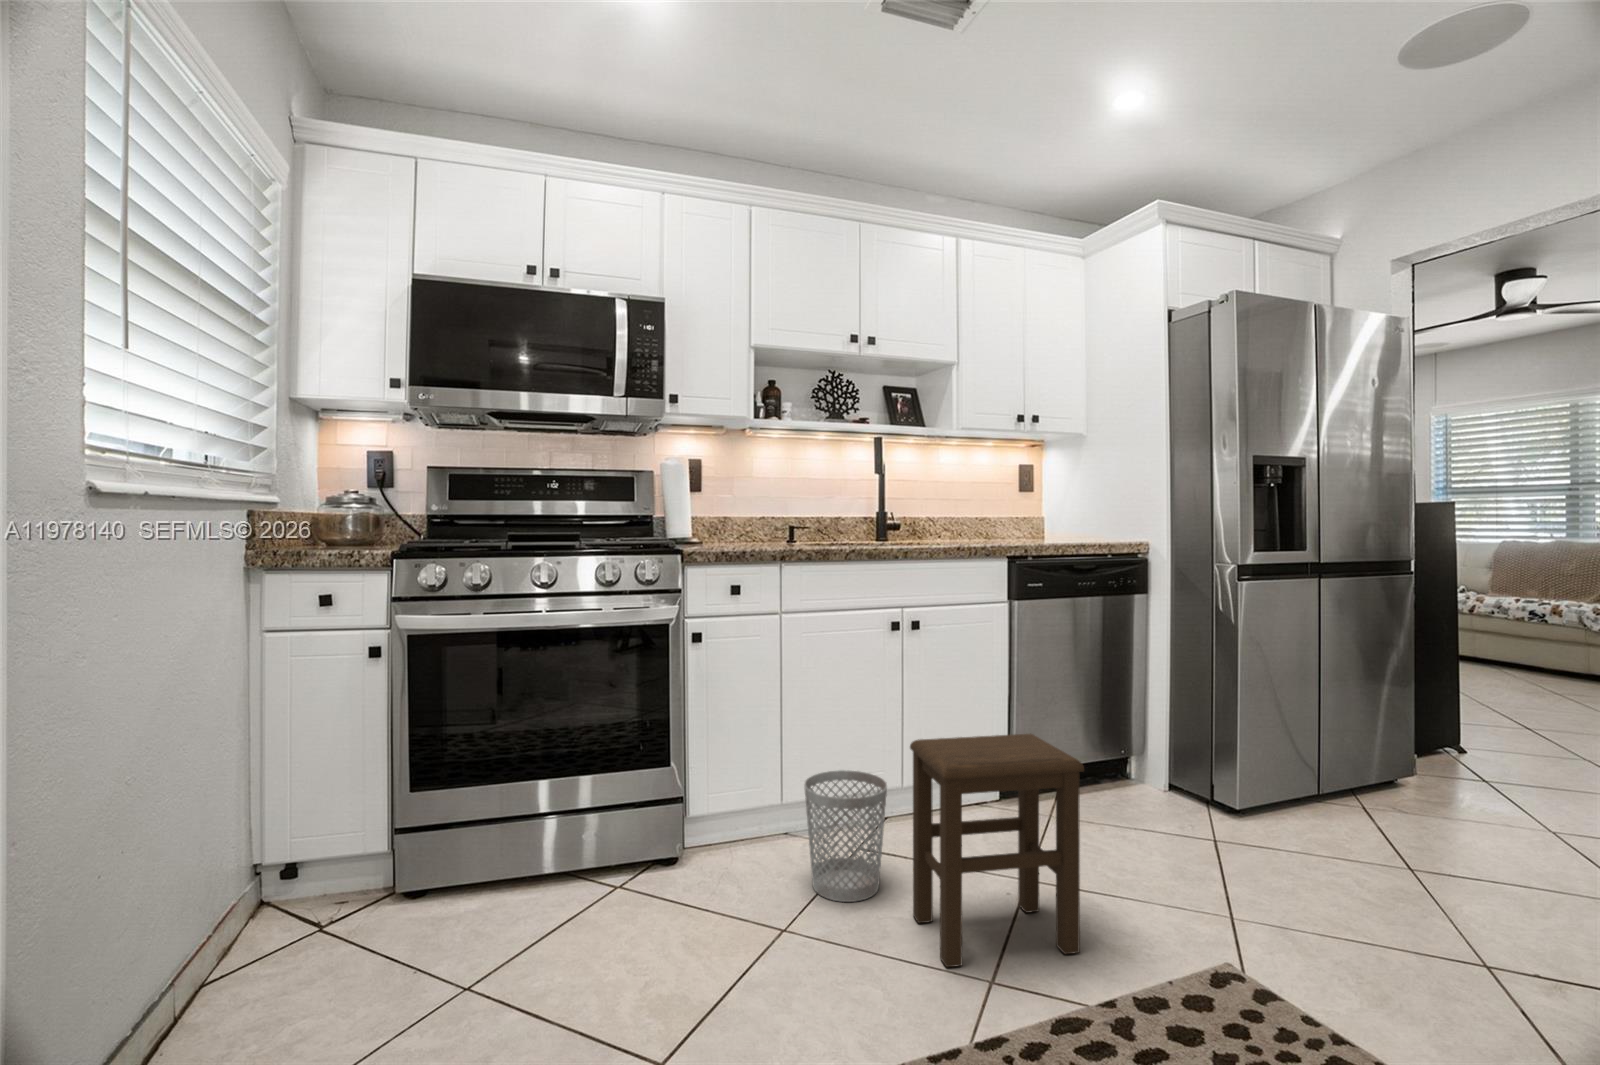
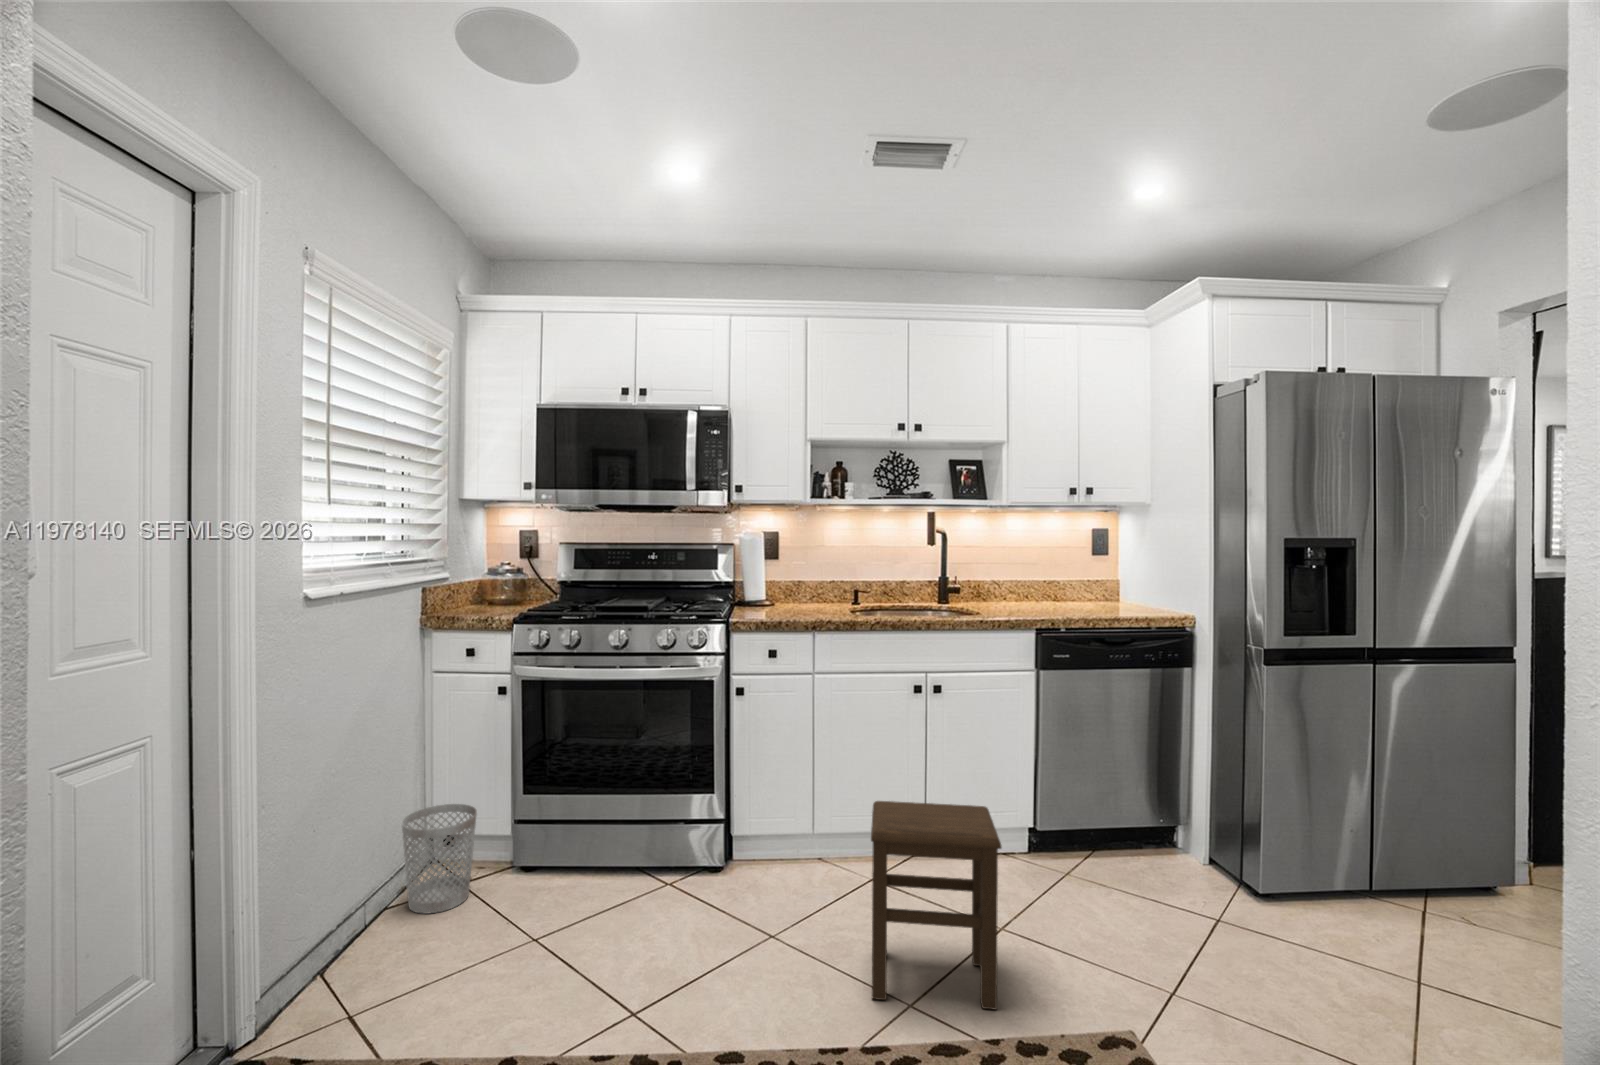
wastebasket: present [804,770,887,902] -> present [402,804,477,914]

